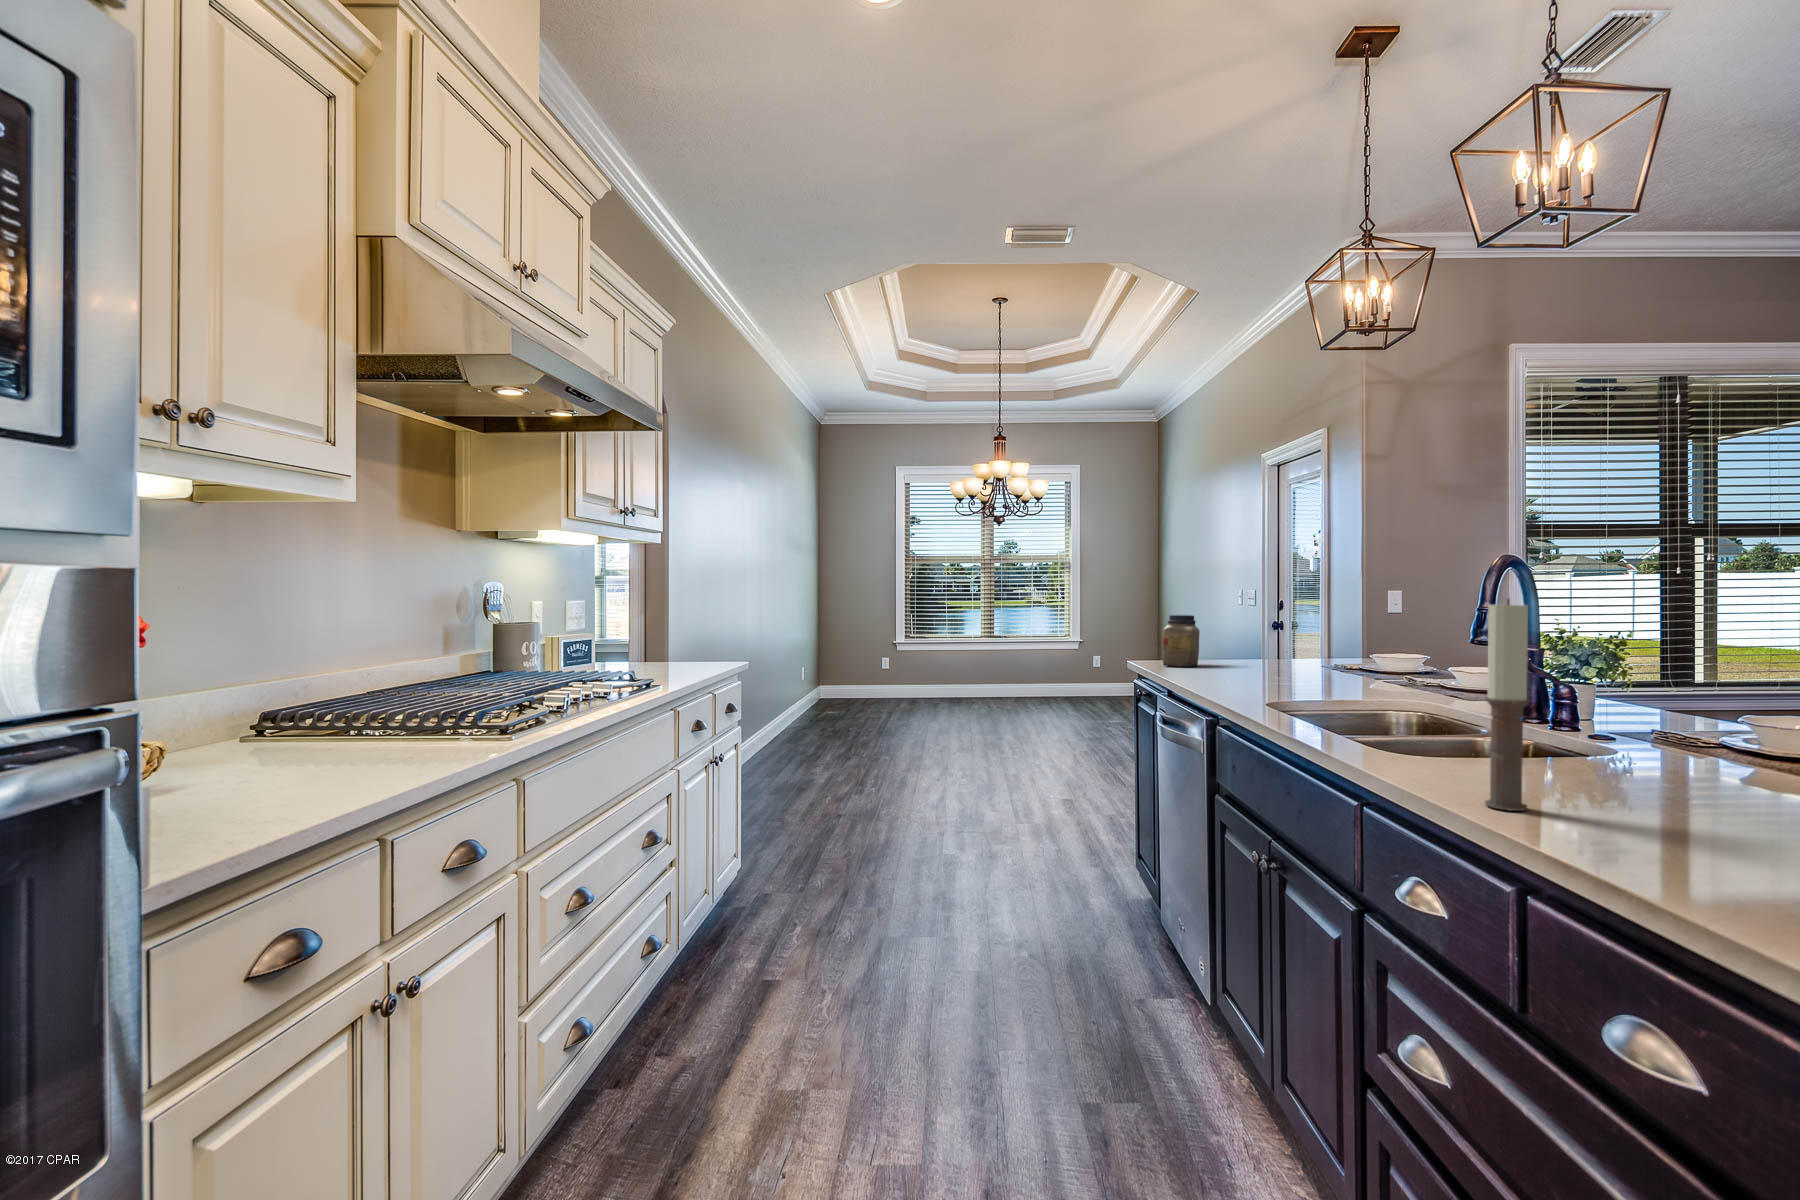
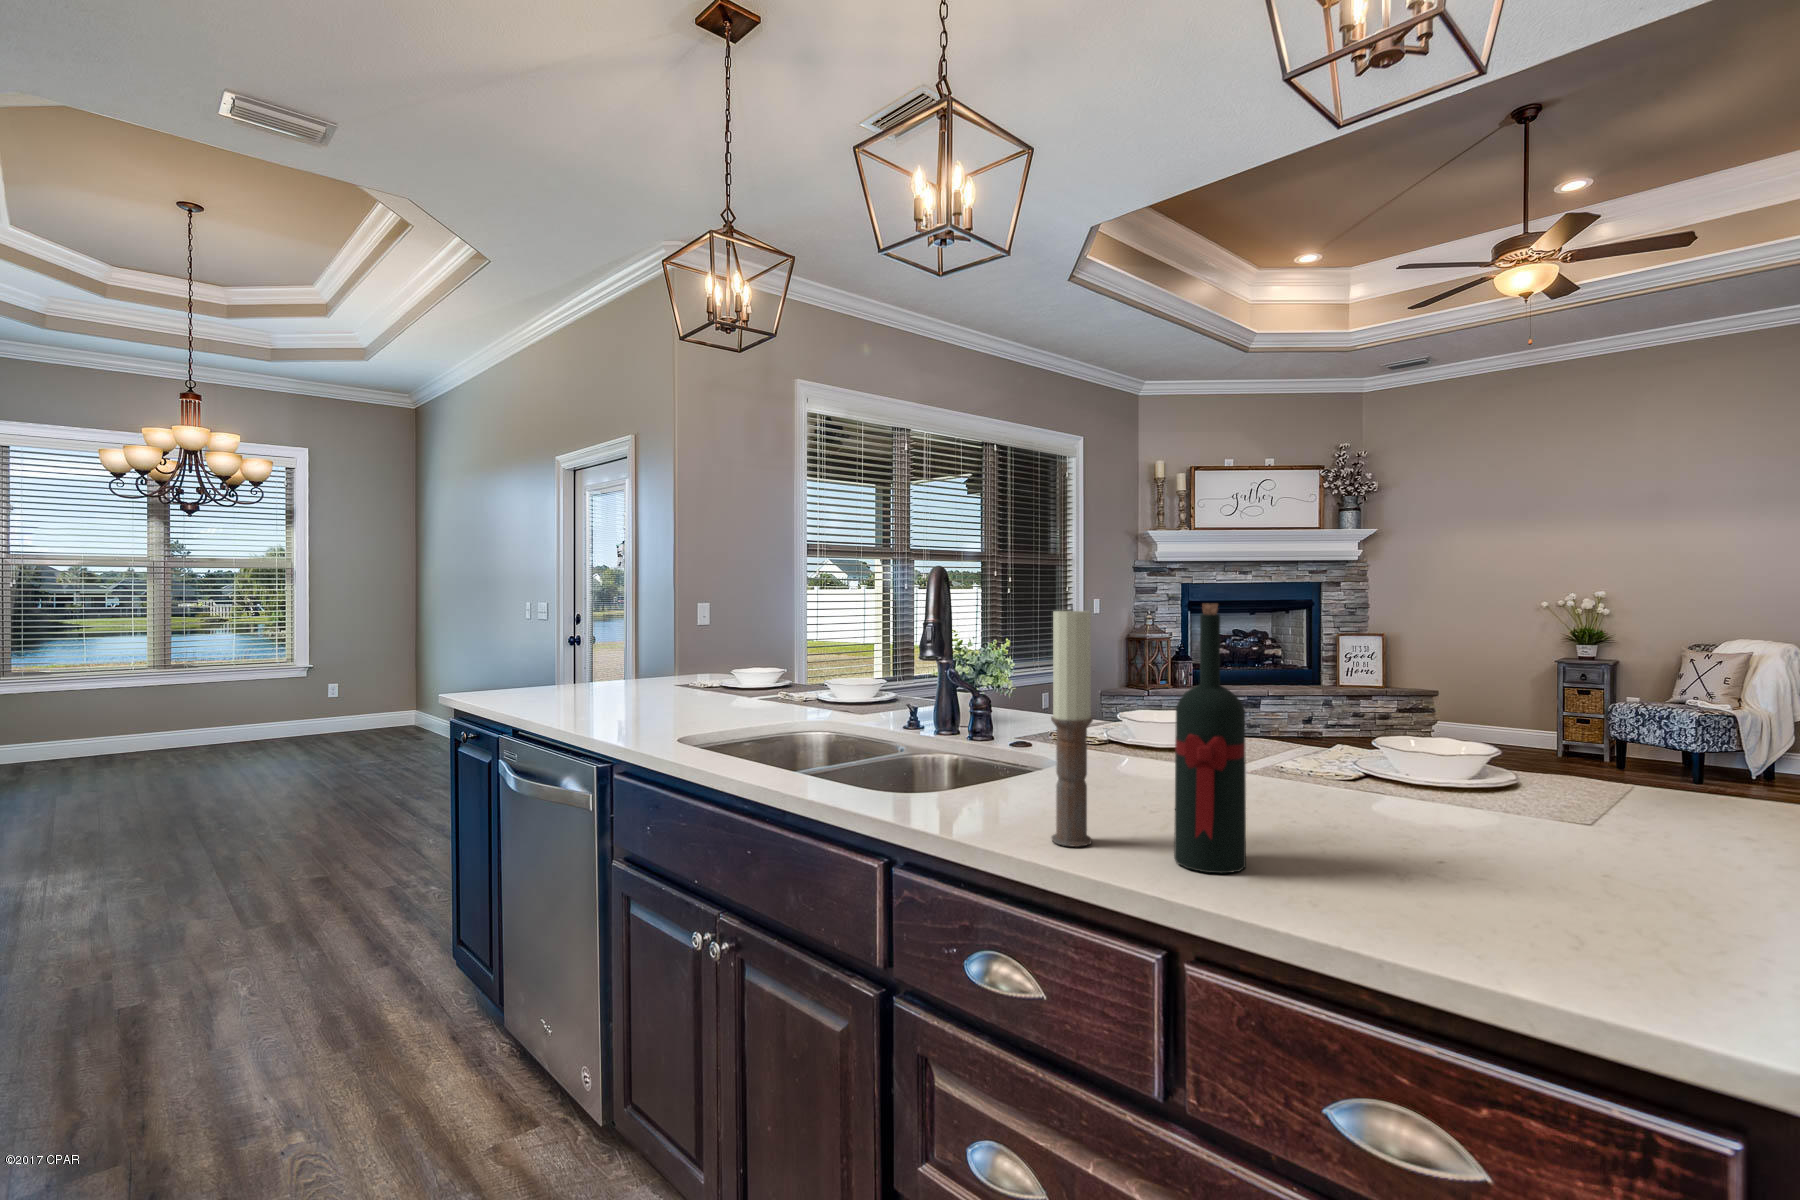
wine bottle: none [1579,600,1663,849] -> present [1174,604,1246,873]
jar: present [1162,614,1200,667] -> none [492,633,538,699]

